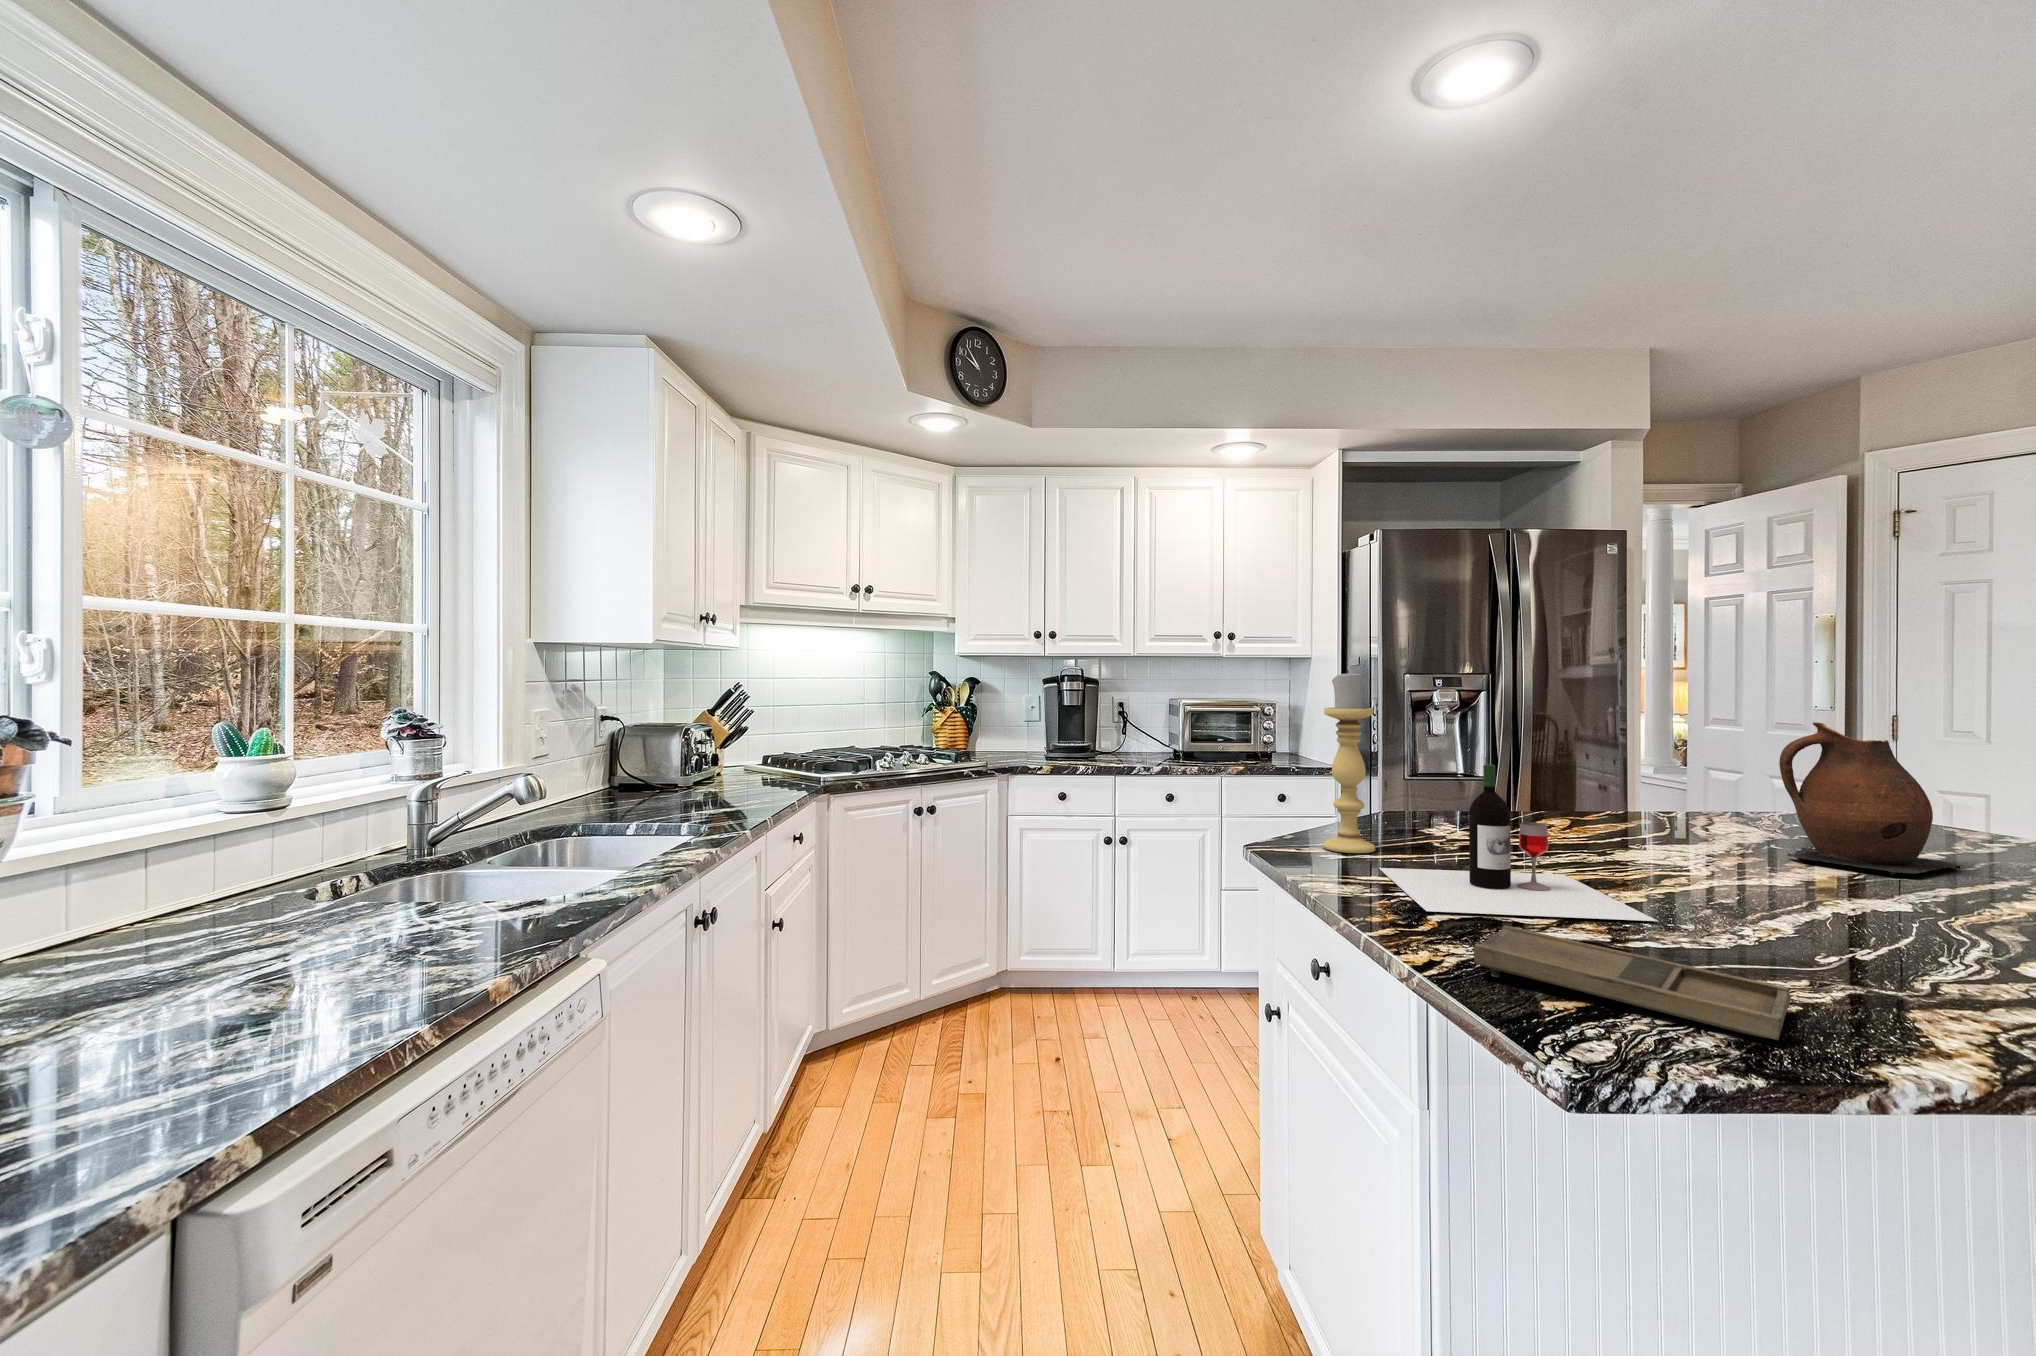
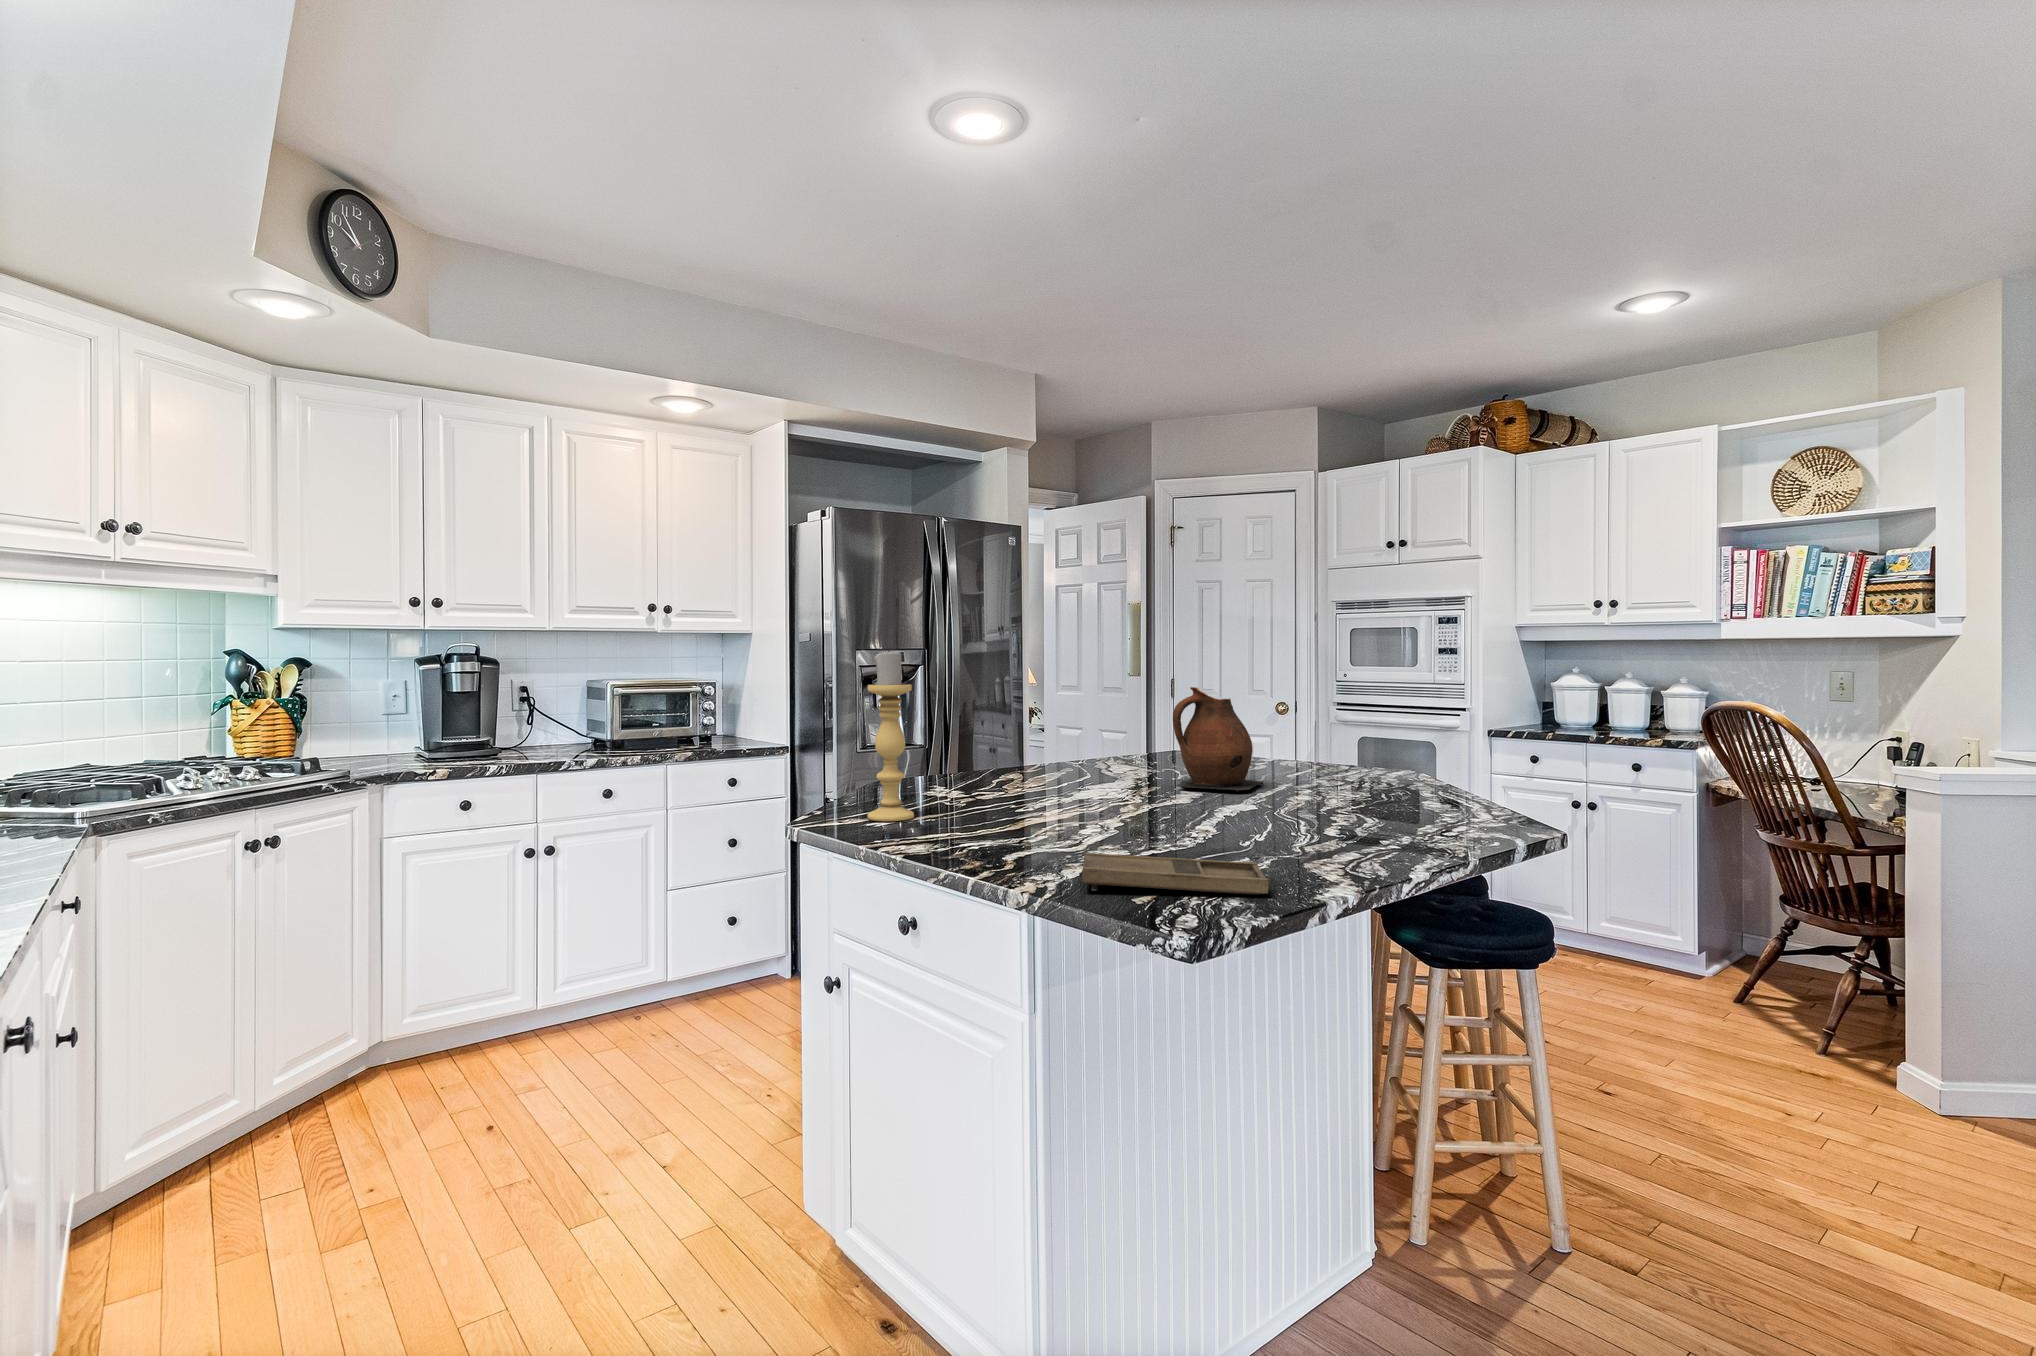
wine bottle: present [1379,765,1658,921] -> none [932,729,1150,856]

